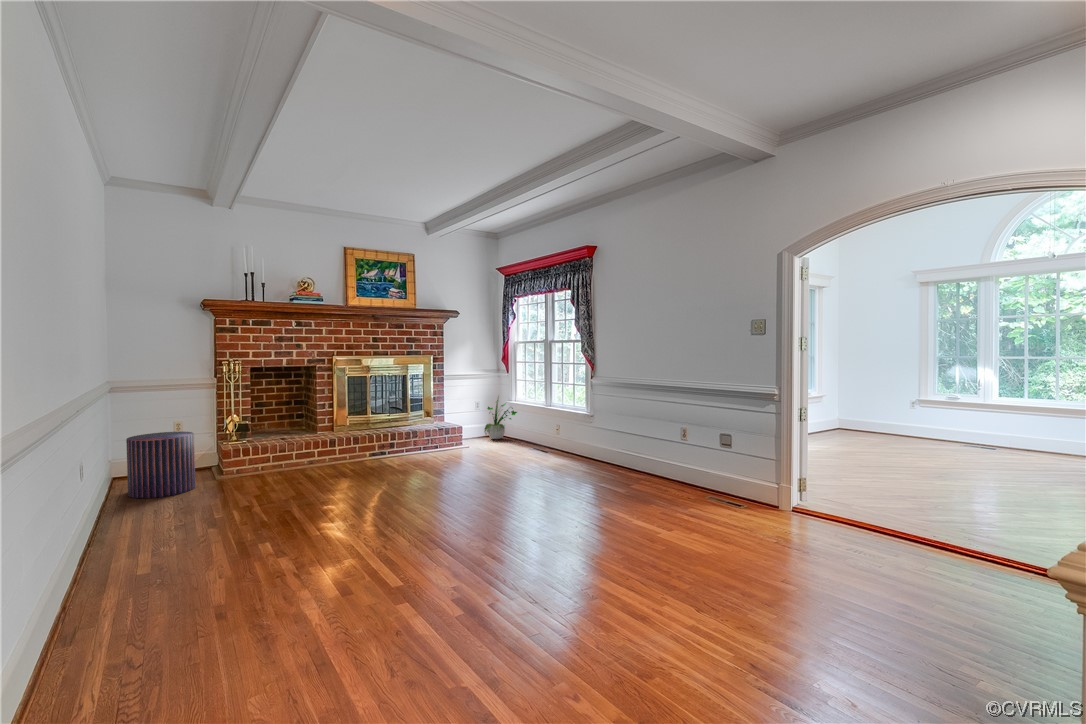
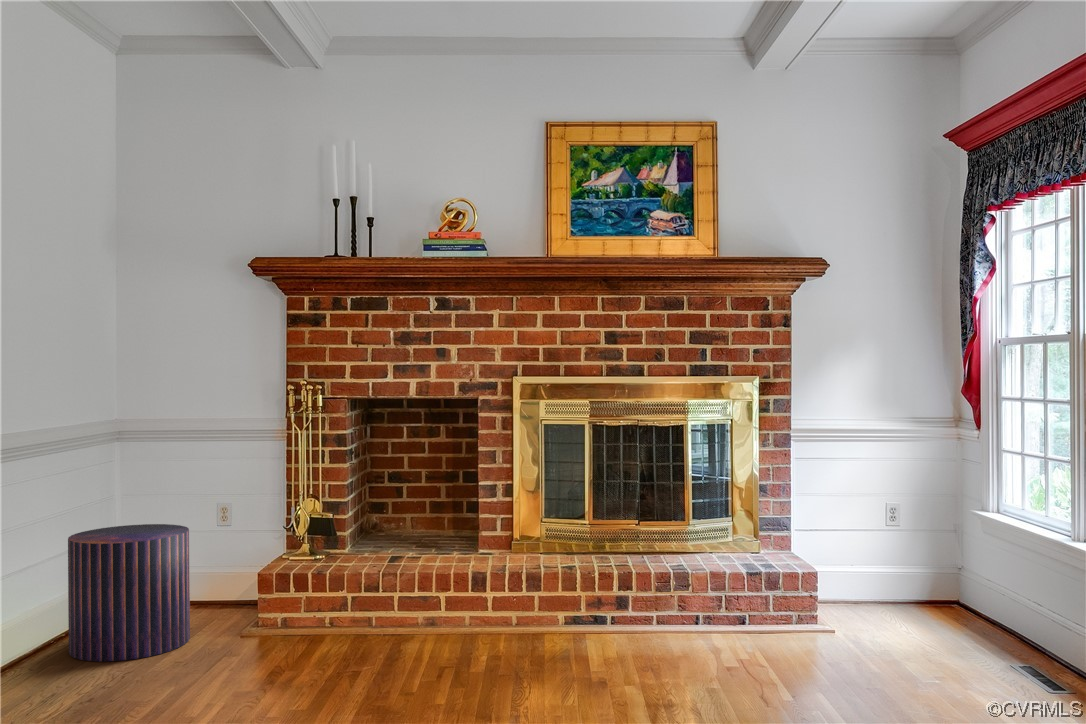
potted plant: present [484,400,517,439] -> none [906,479,1012,621]

